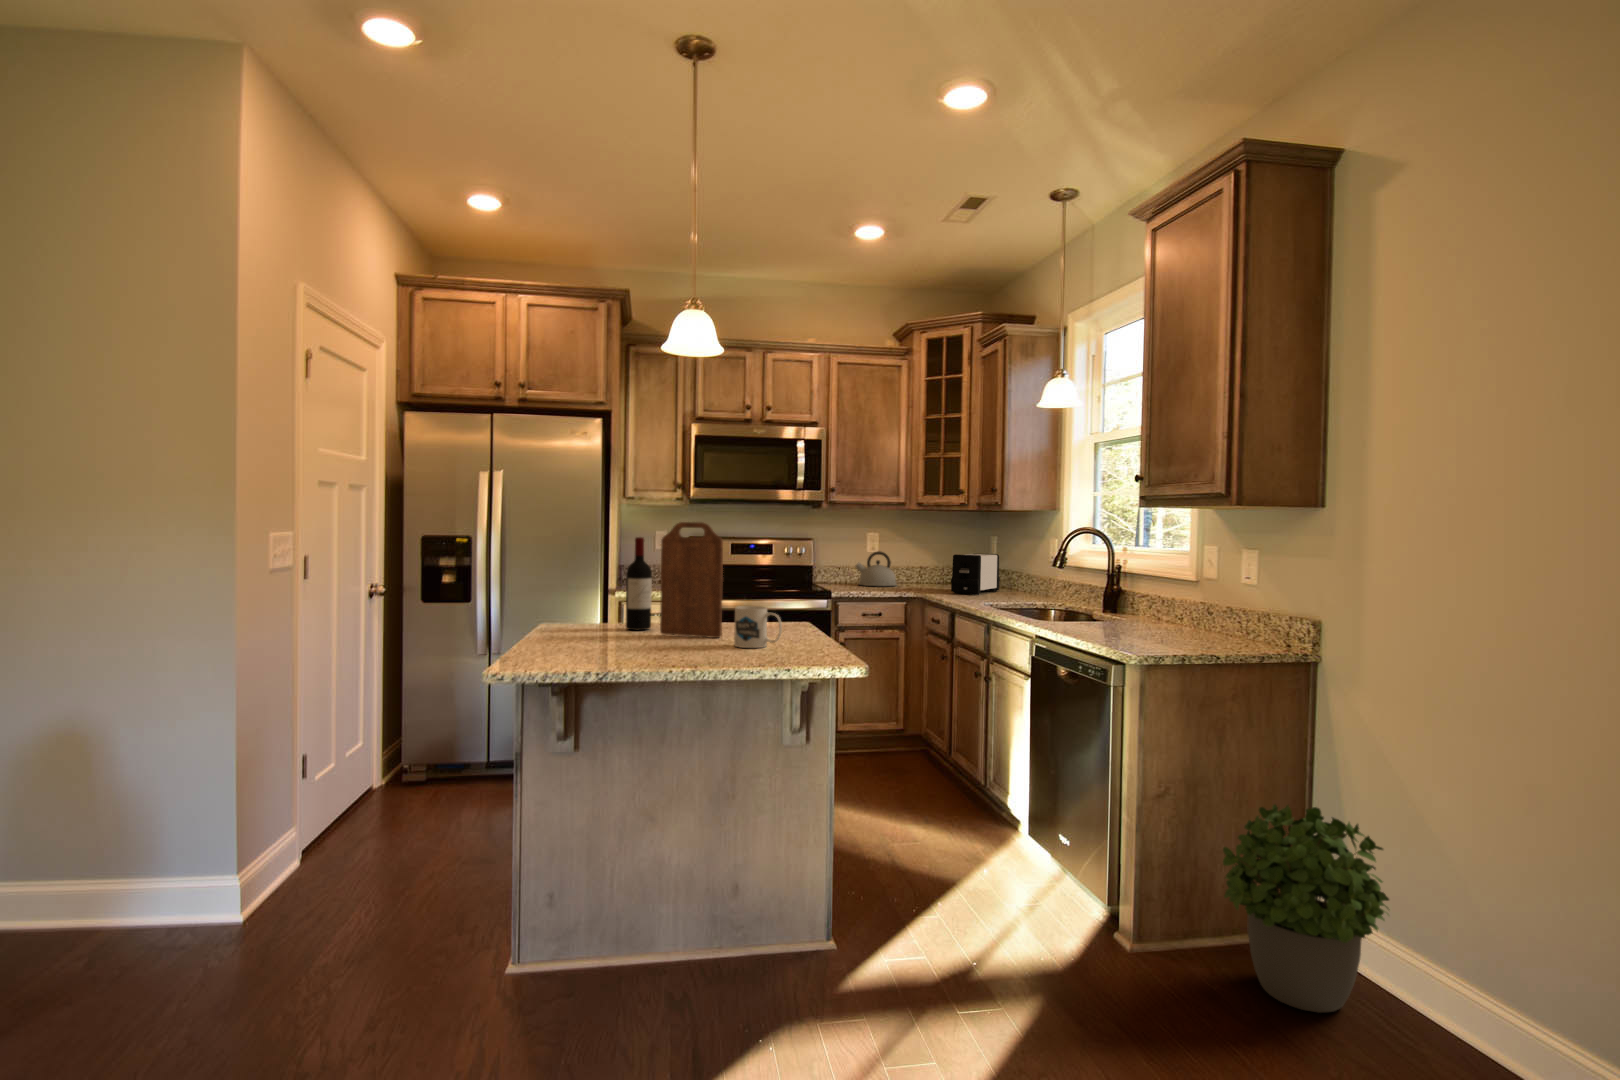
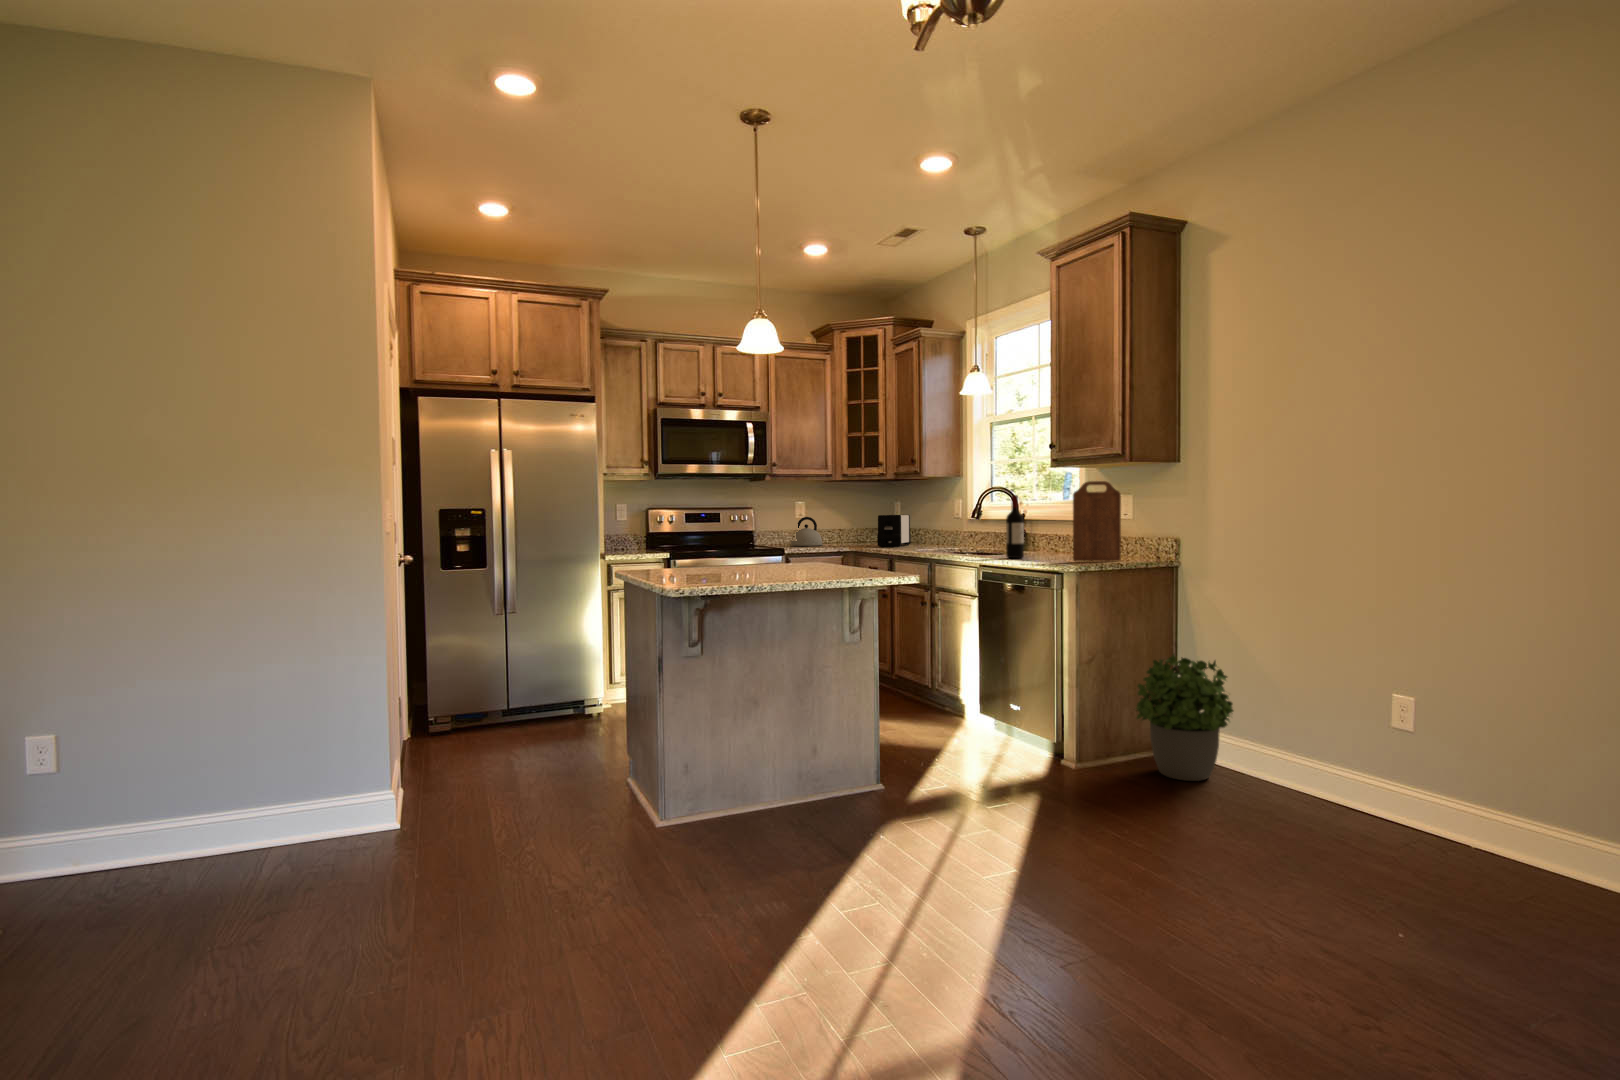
cutting board: present [660,522,723,638] -> present [1073,481,1121,561]
wine bottle: present [626,537,652,630] -> present [1006,495,1024,558]
mug: present [734,606,782,648] -> none [806,542,842,571]

